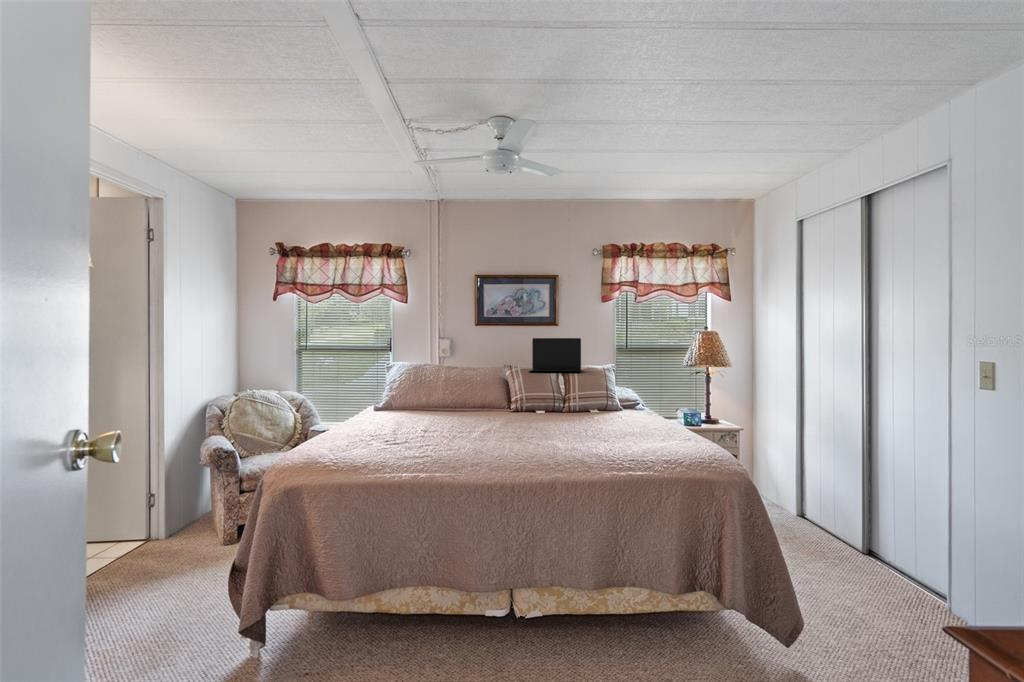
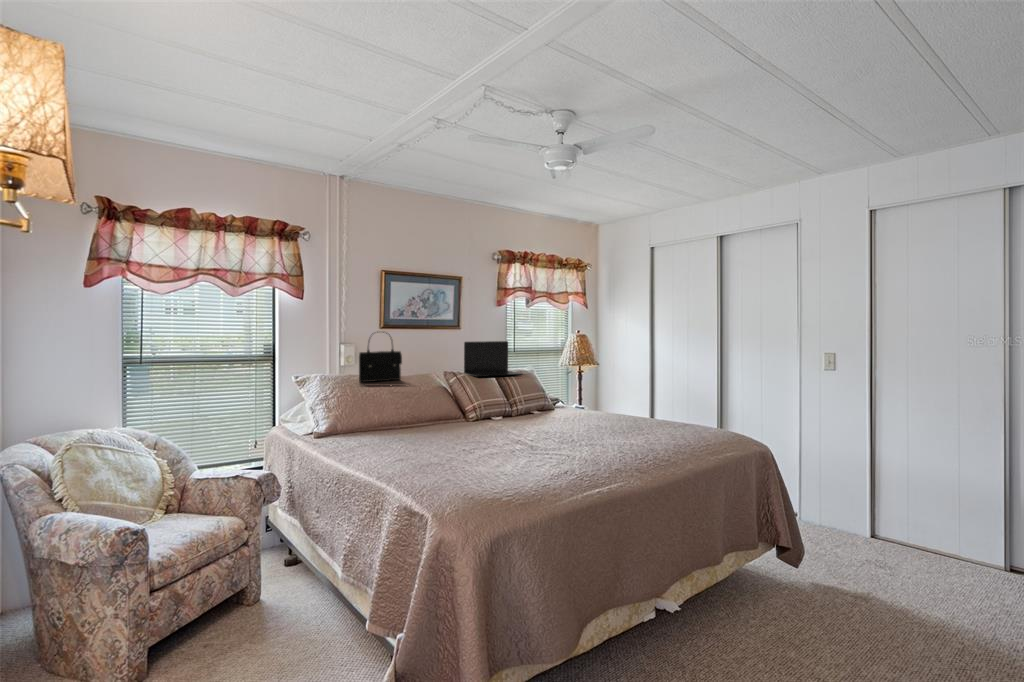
handbag: none [421,328,458,370] -> present [359,332,402,382]

